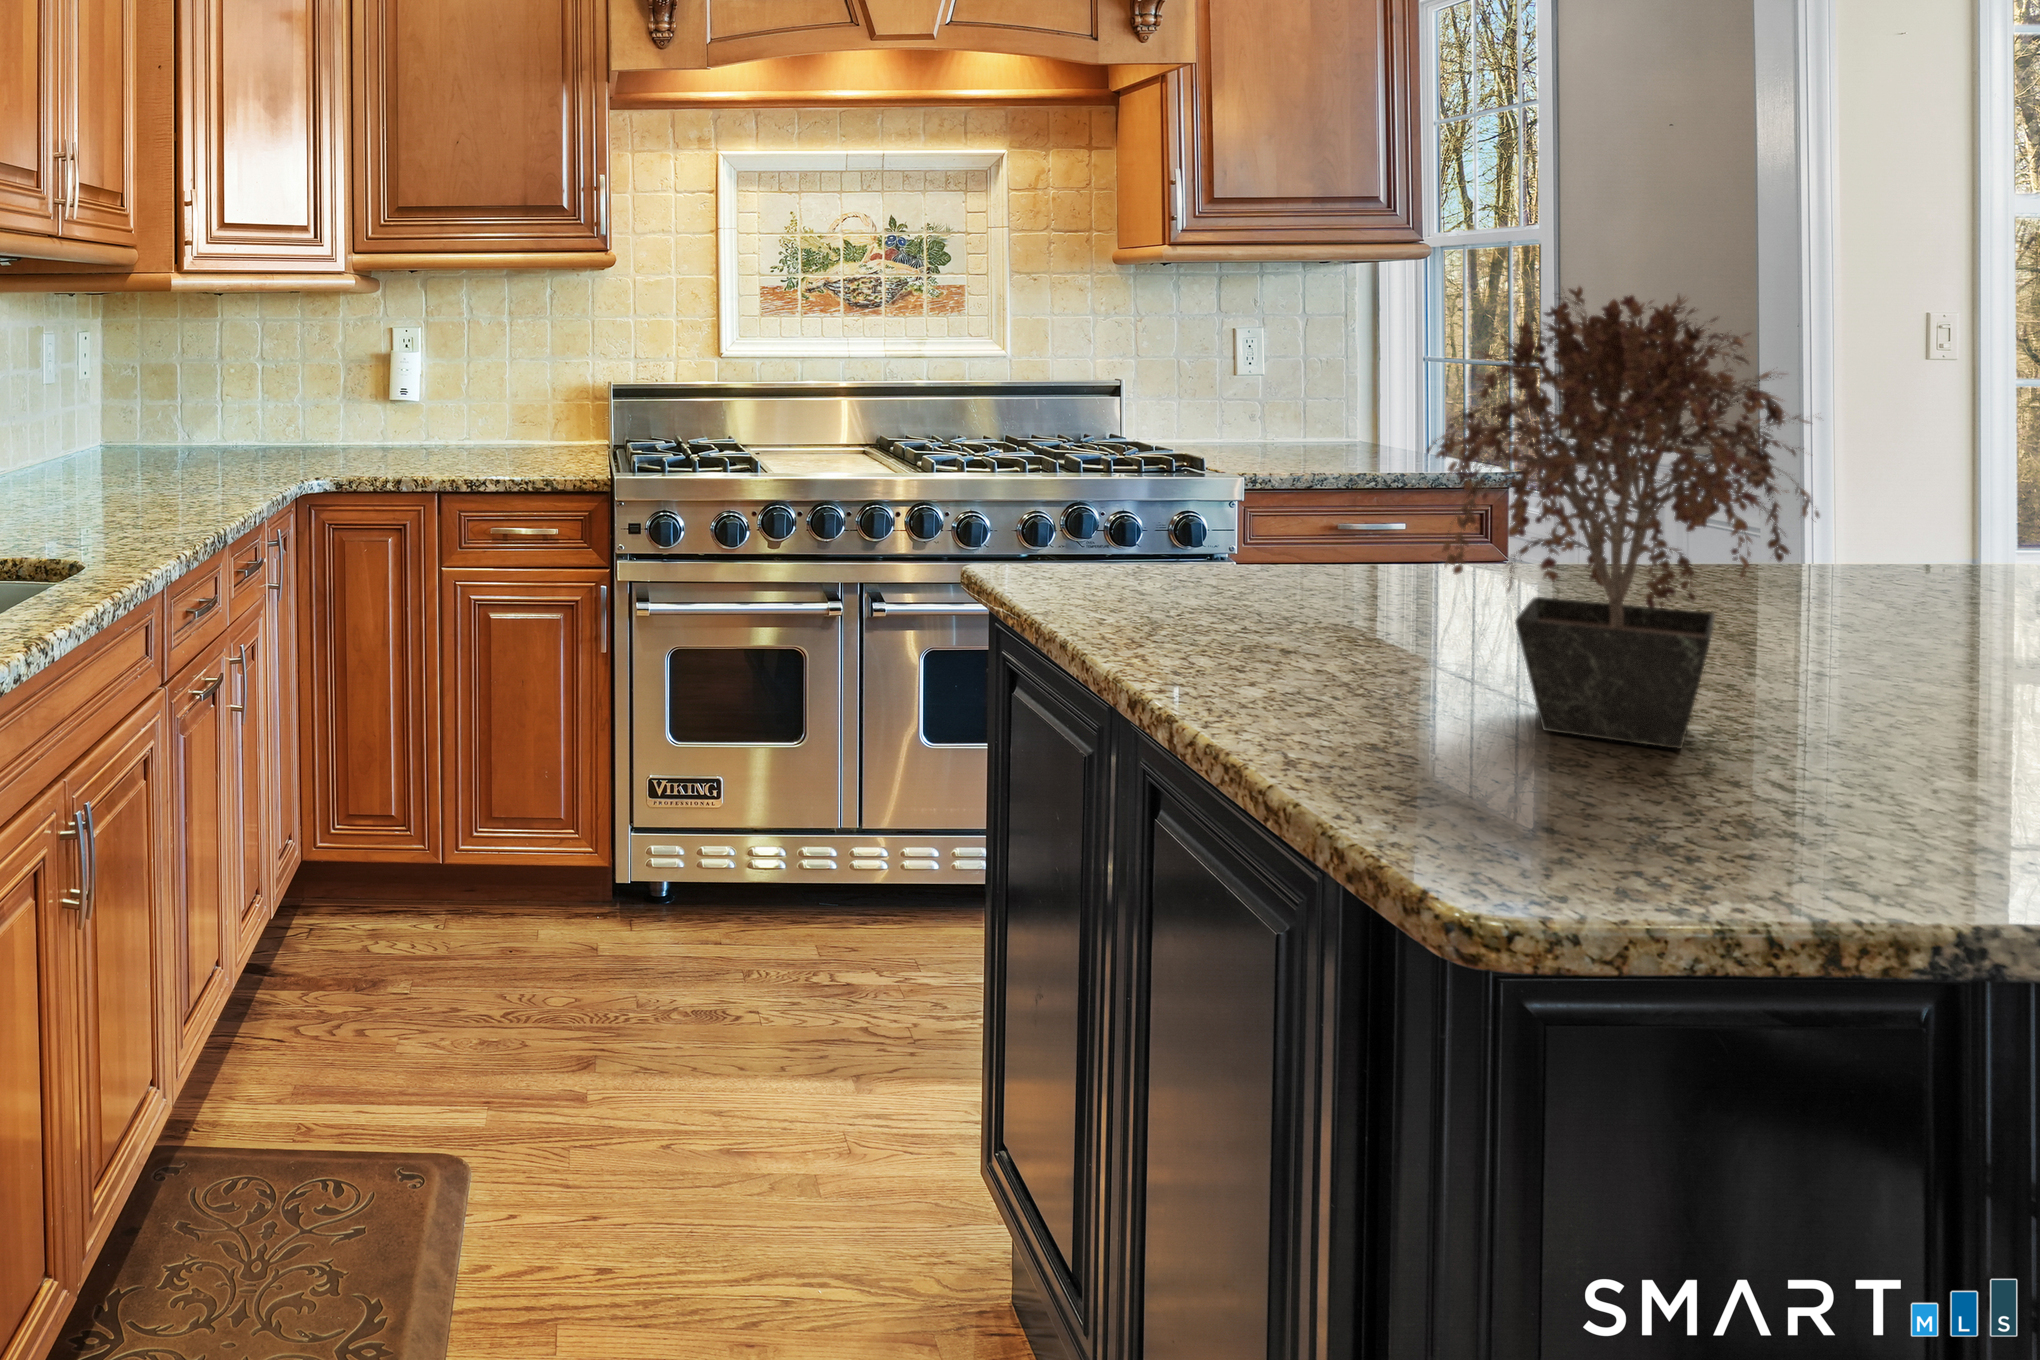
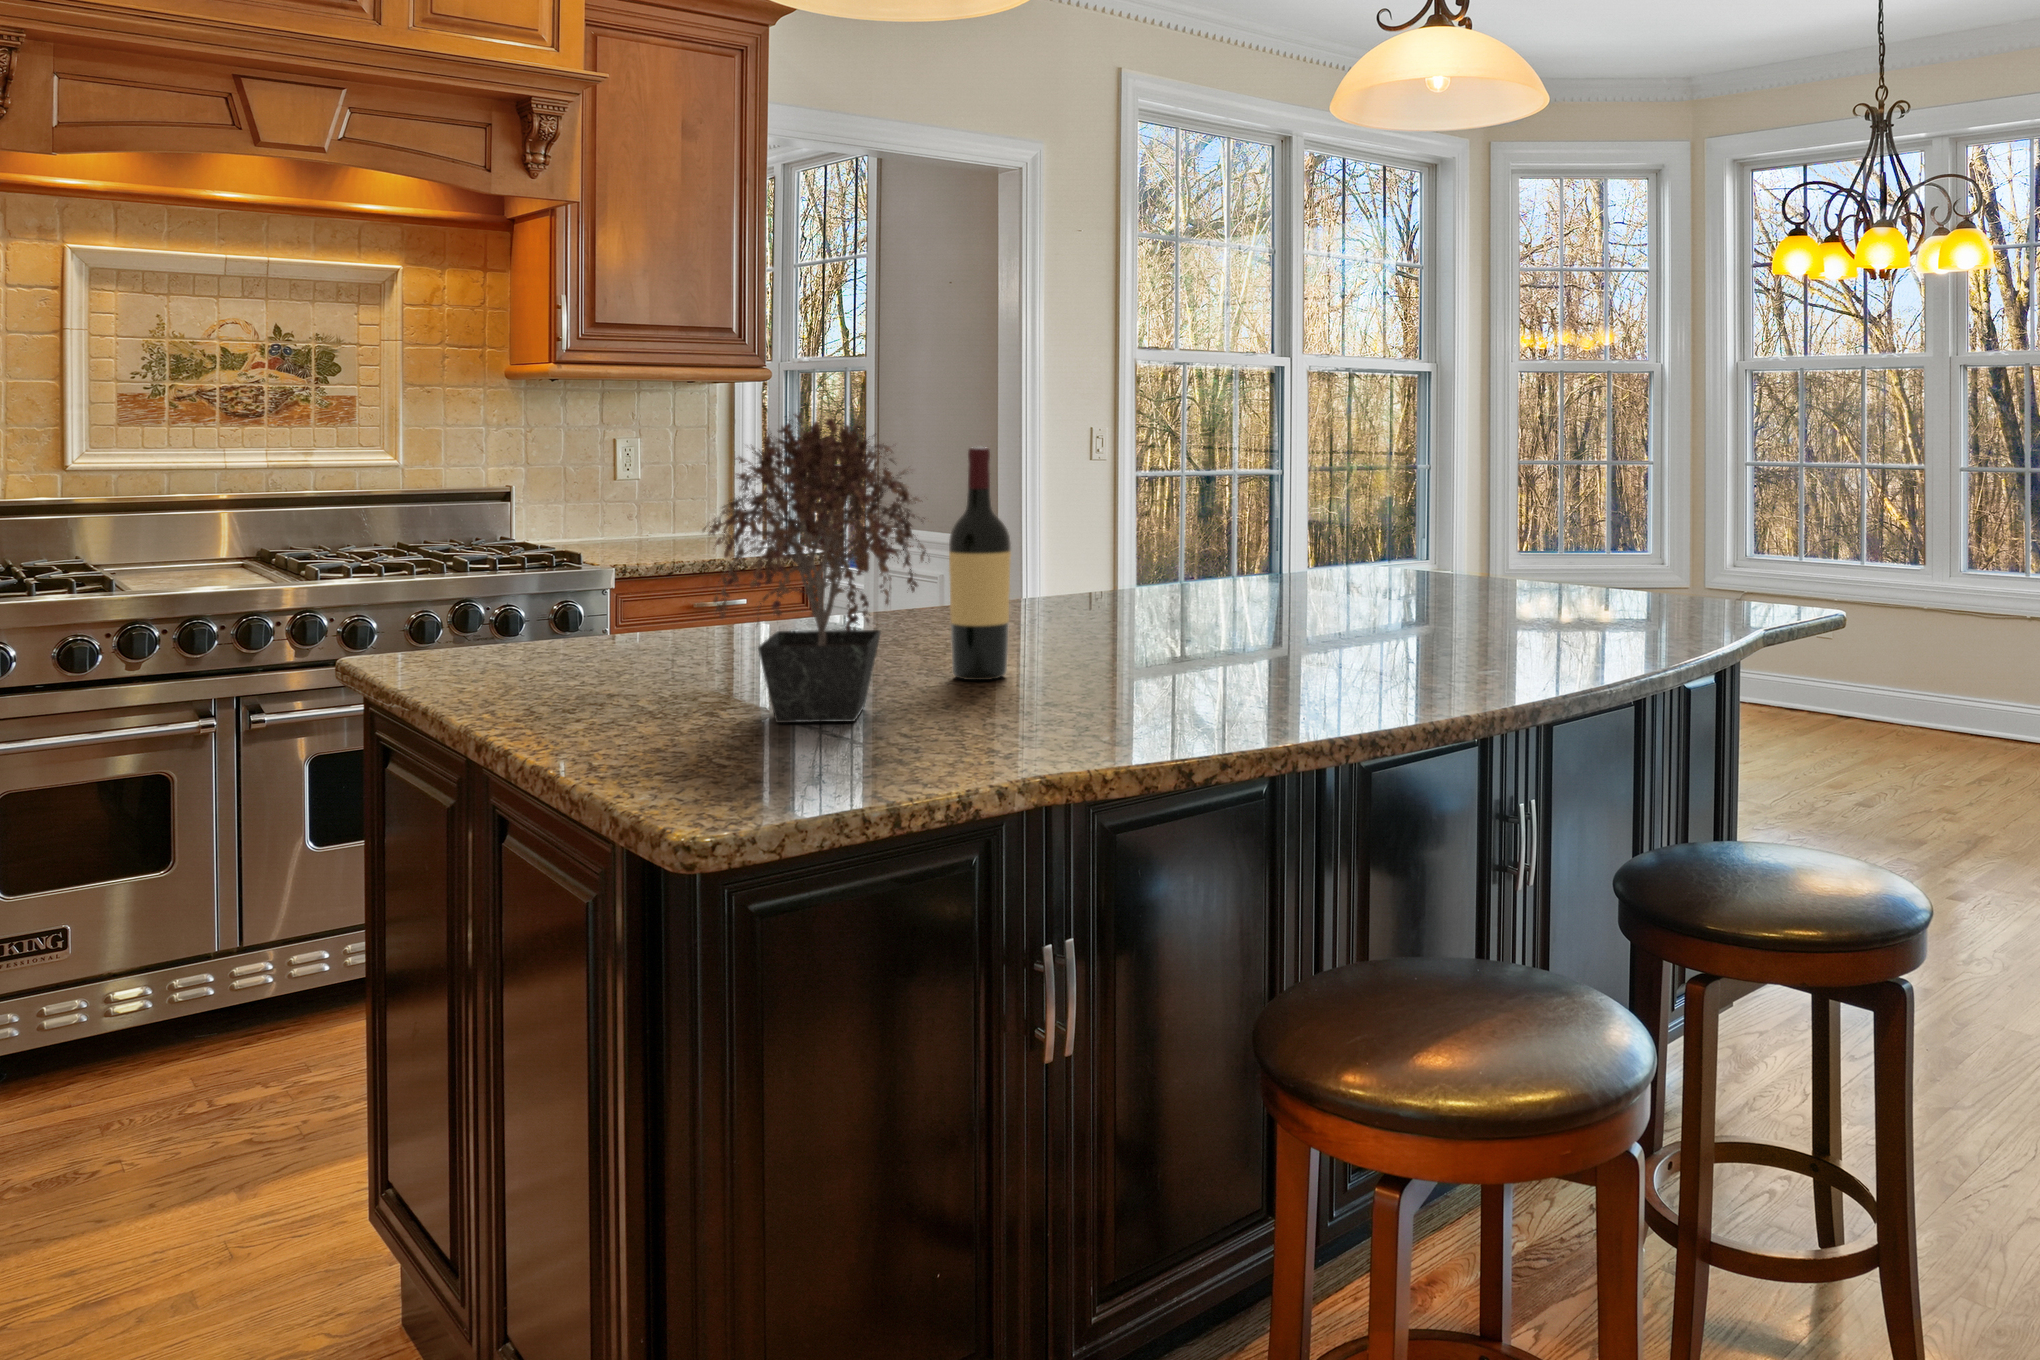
wine bottle: none [1822,340,1949,706] -> present [949,447,1011,680]

